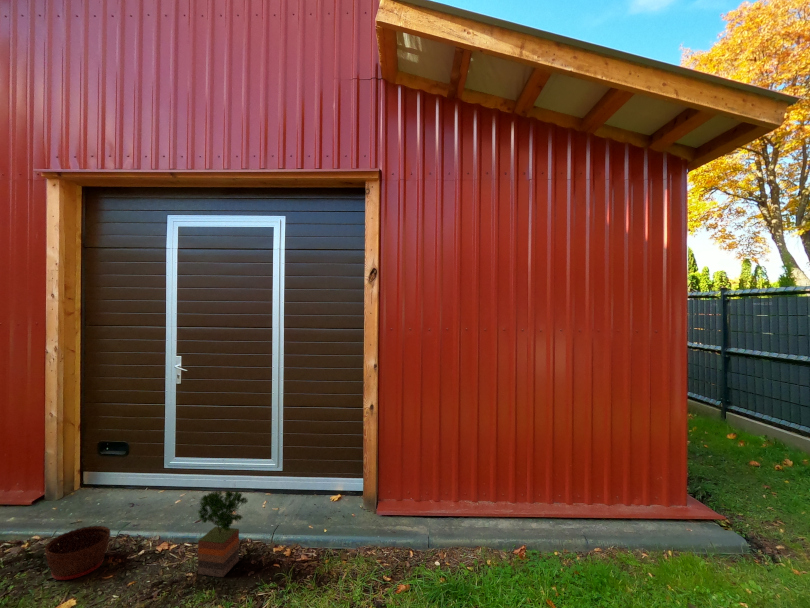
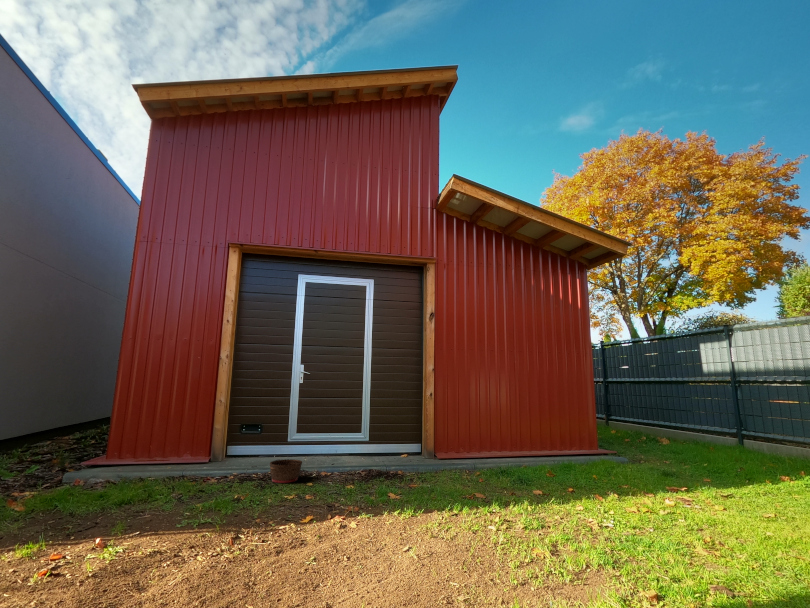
potted tree: present [198,491,248,577] -> none [357,432,386,478]

